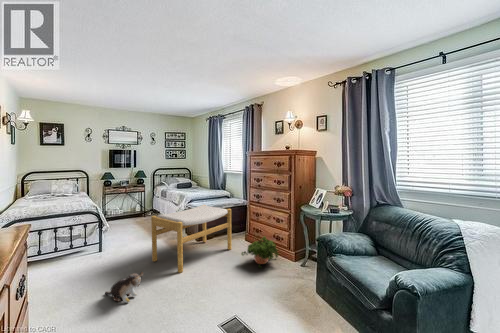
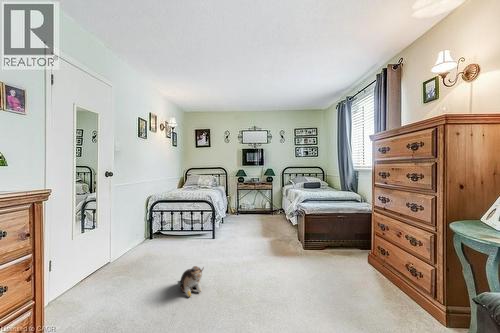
footstool: present [151,205,232,273] -> none [244,205,341,281]
potted plant: present [241,236,278,264] -> none [341,260,412,312]

